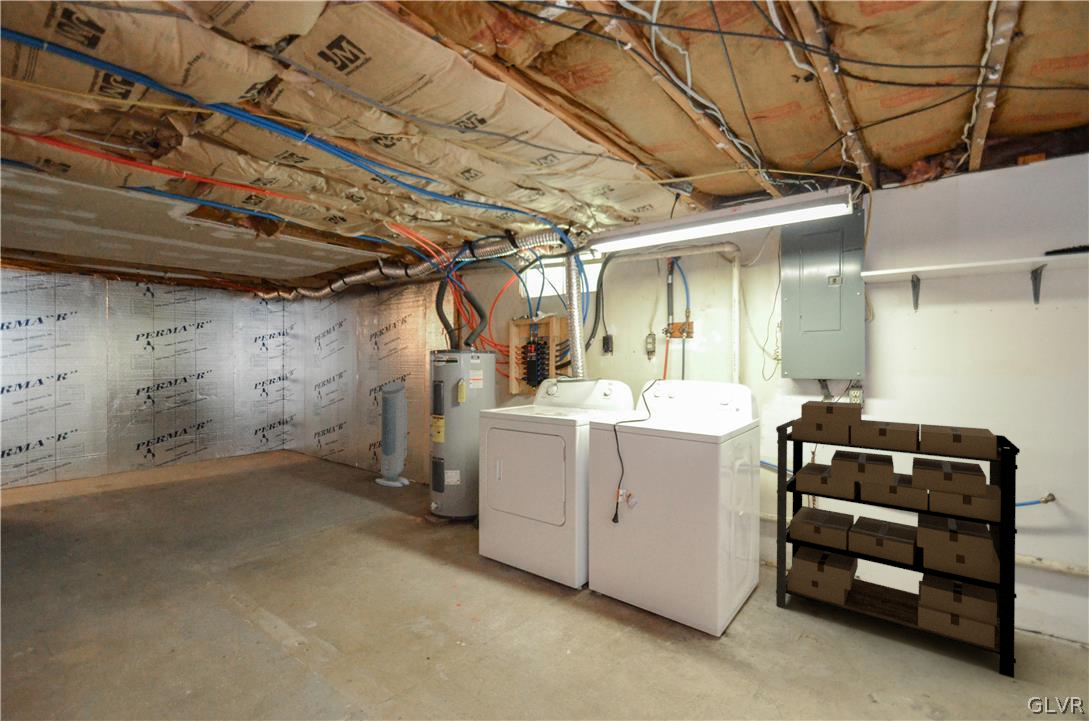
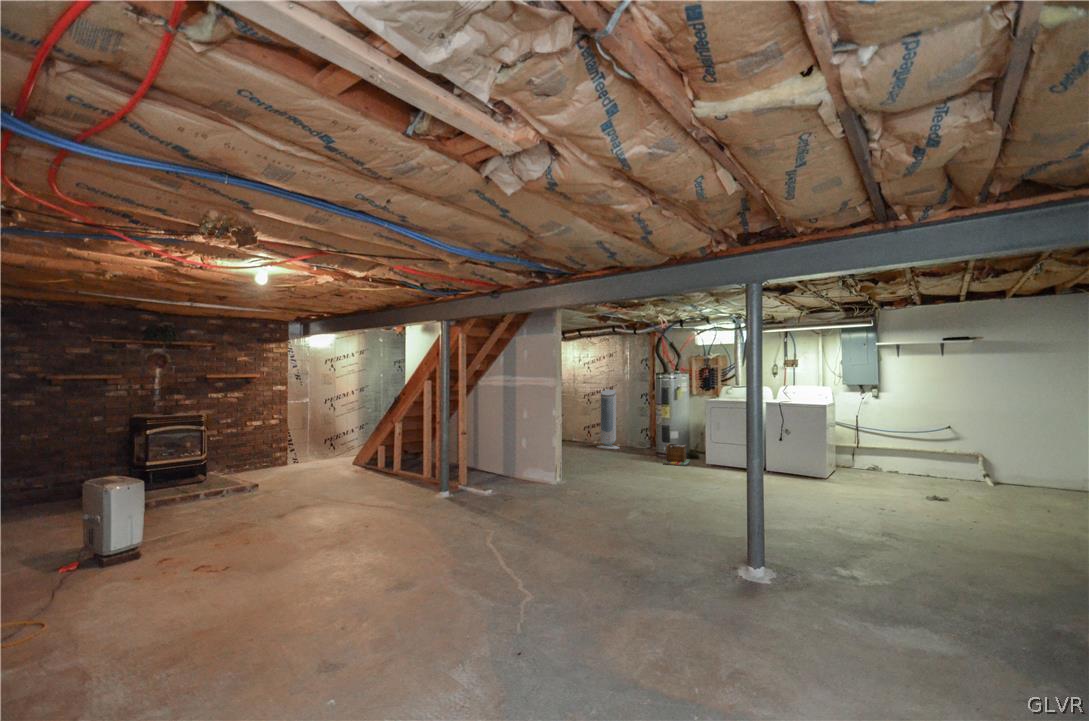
shelving unit: present [776,401,1020,678] -> none [844,394,932,484]
laundry basket: none [396,496,471,556] -> present [663,444,690,466]

